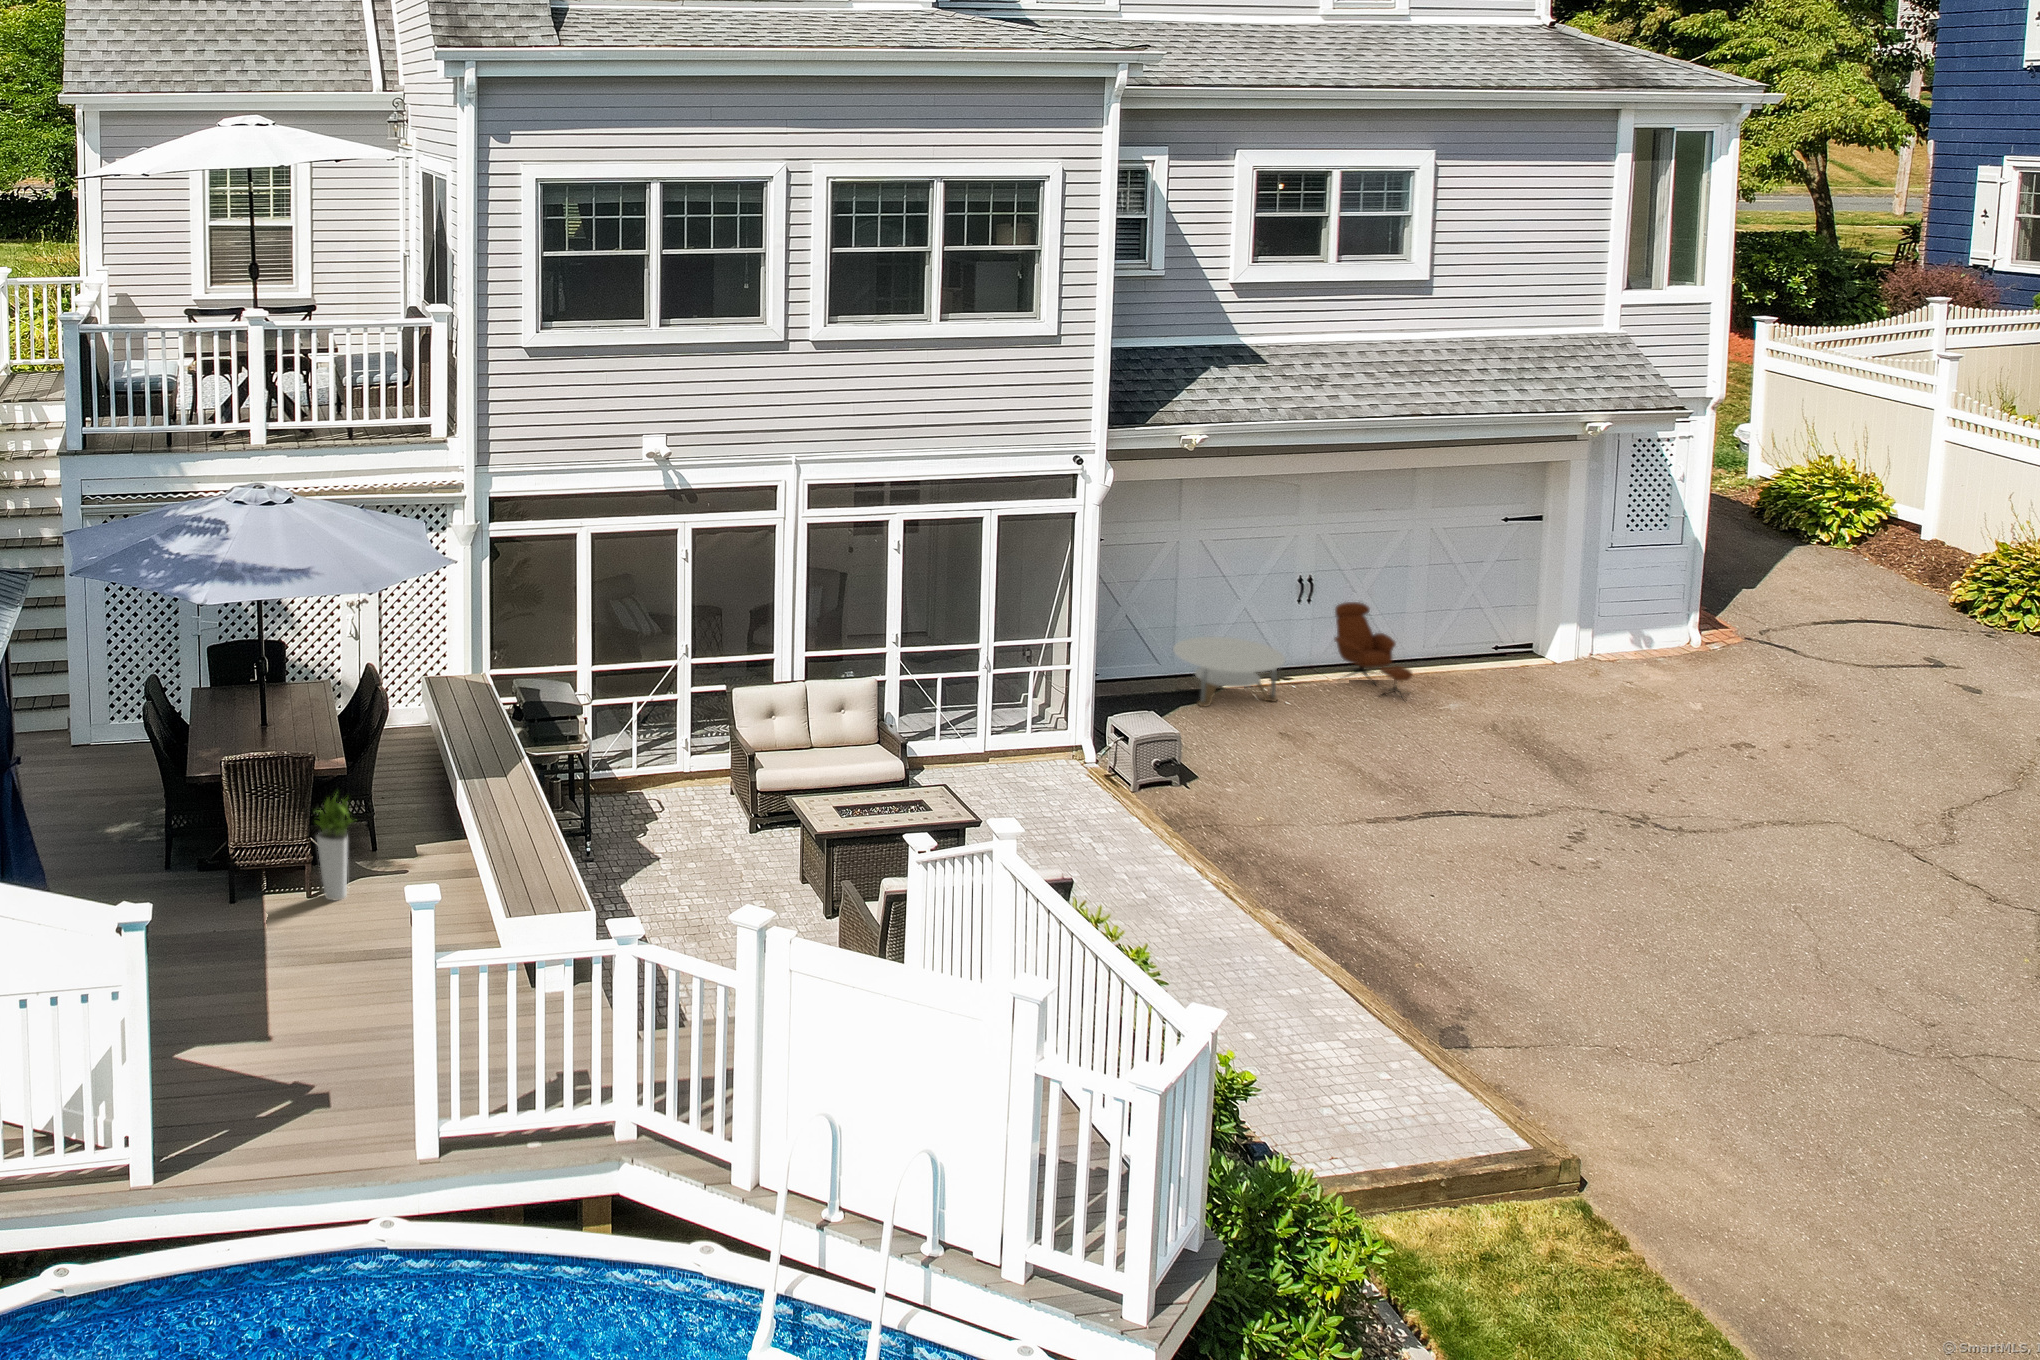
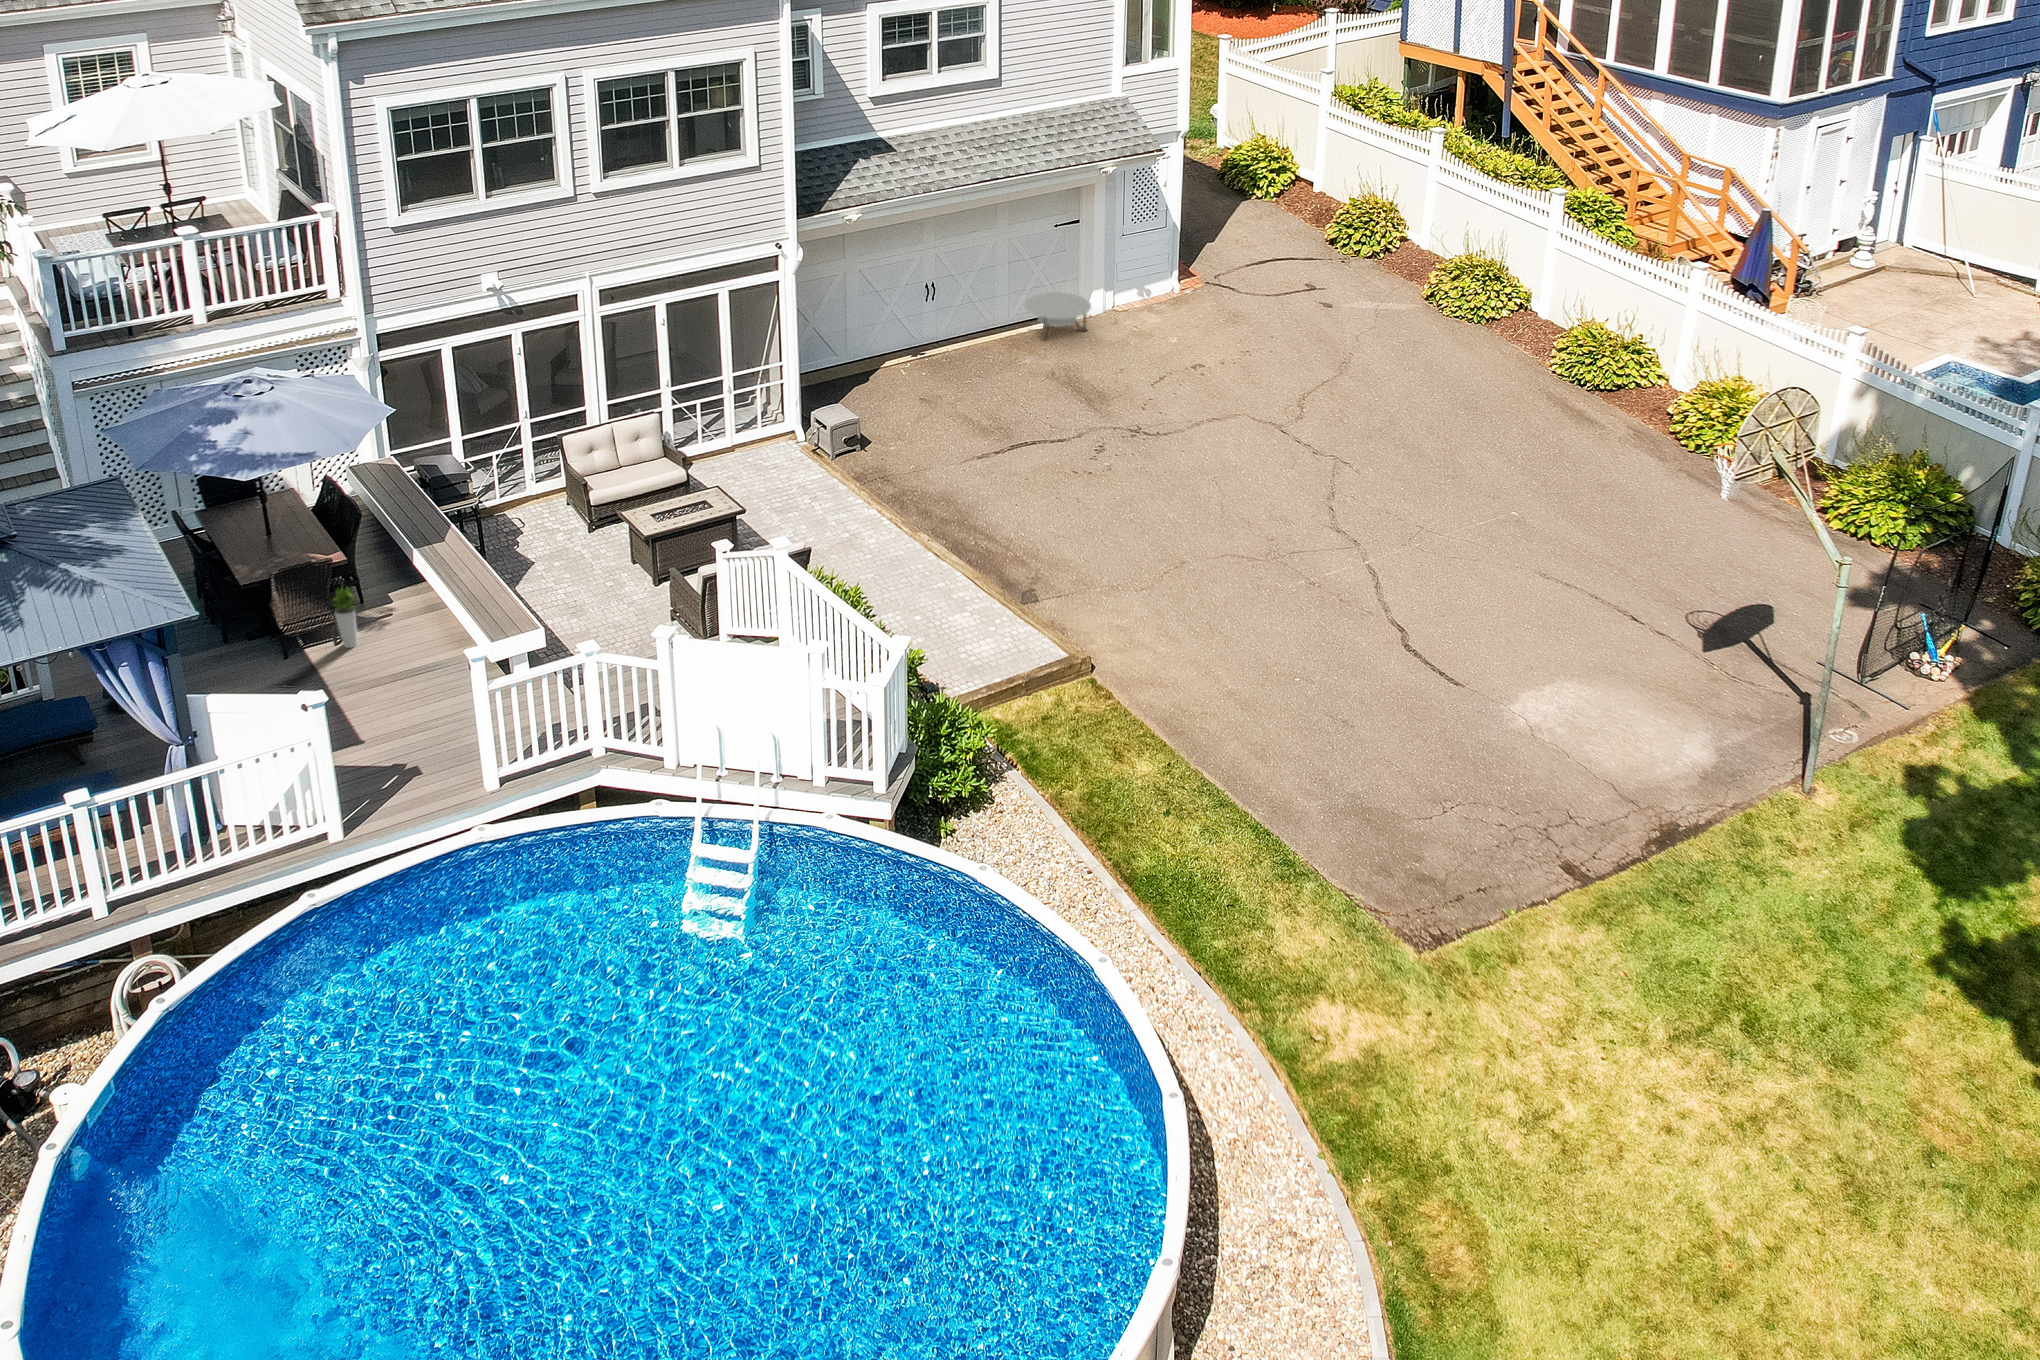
lounge chair: present [1335,602,1412,701] -> none [951,293,999,358]
round table: present [1173,637,1285,707] -> present [1024,292,1091,341]

